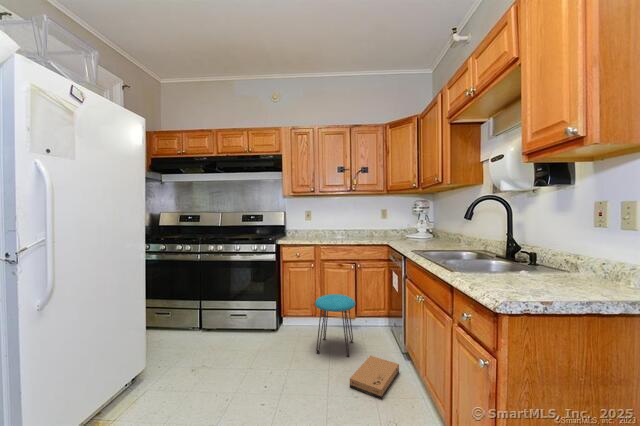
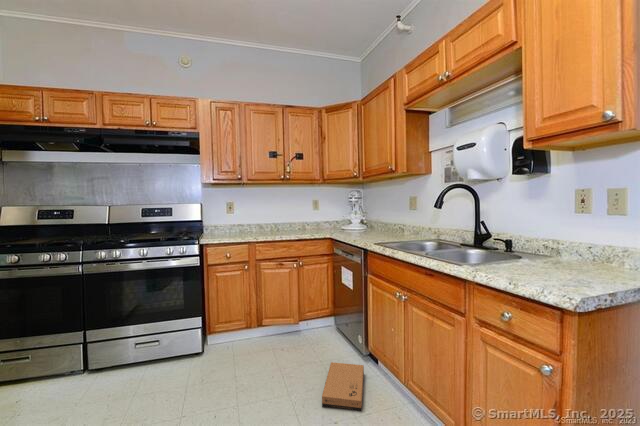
stool: present [315,294,355,357] -> none [259,299,307,373]

